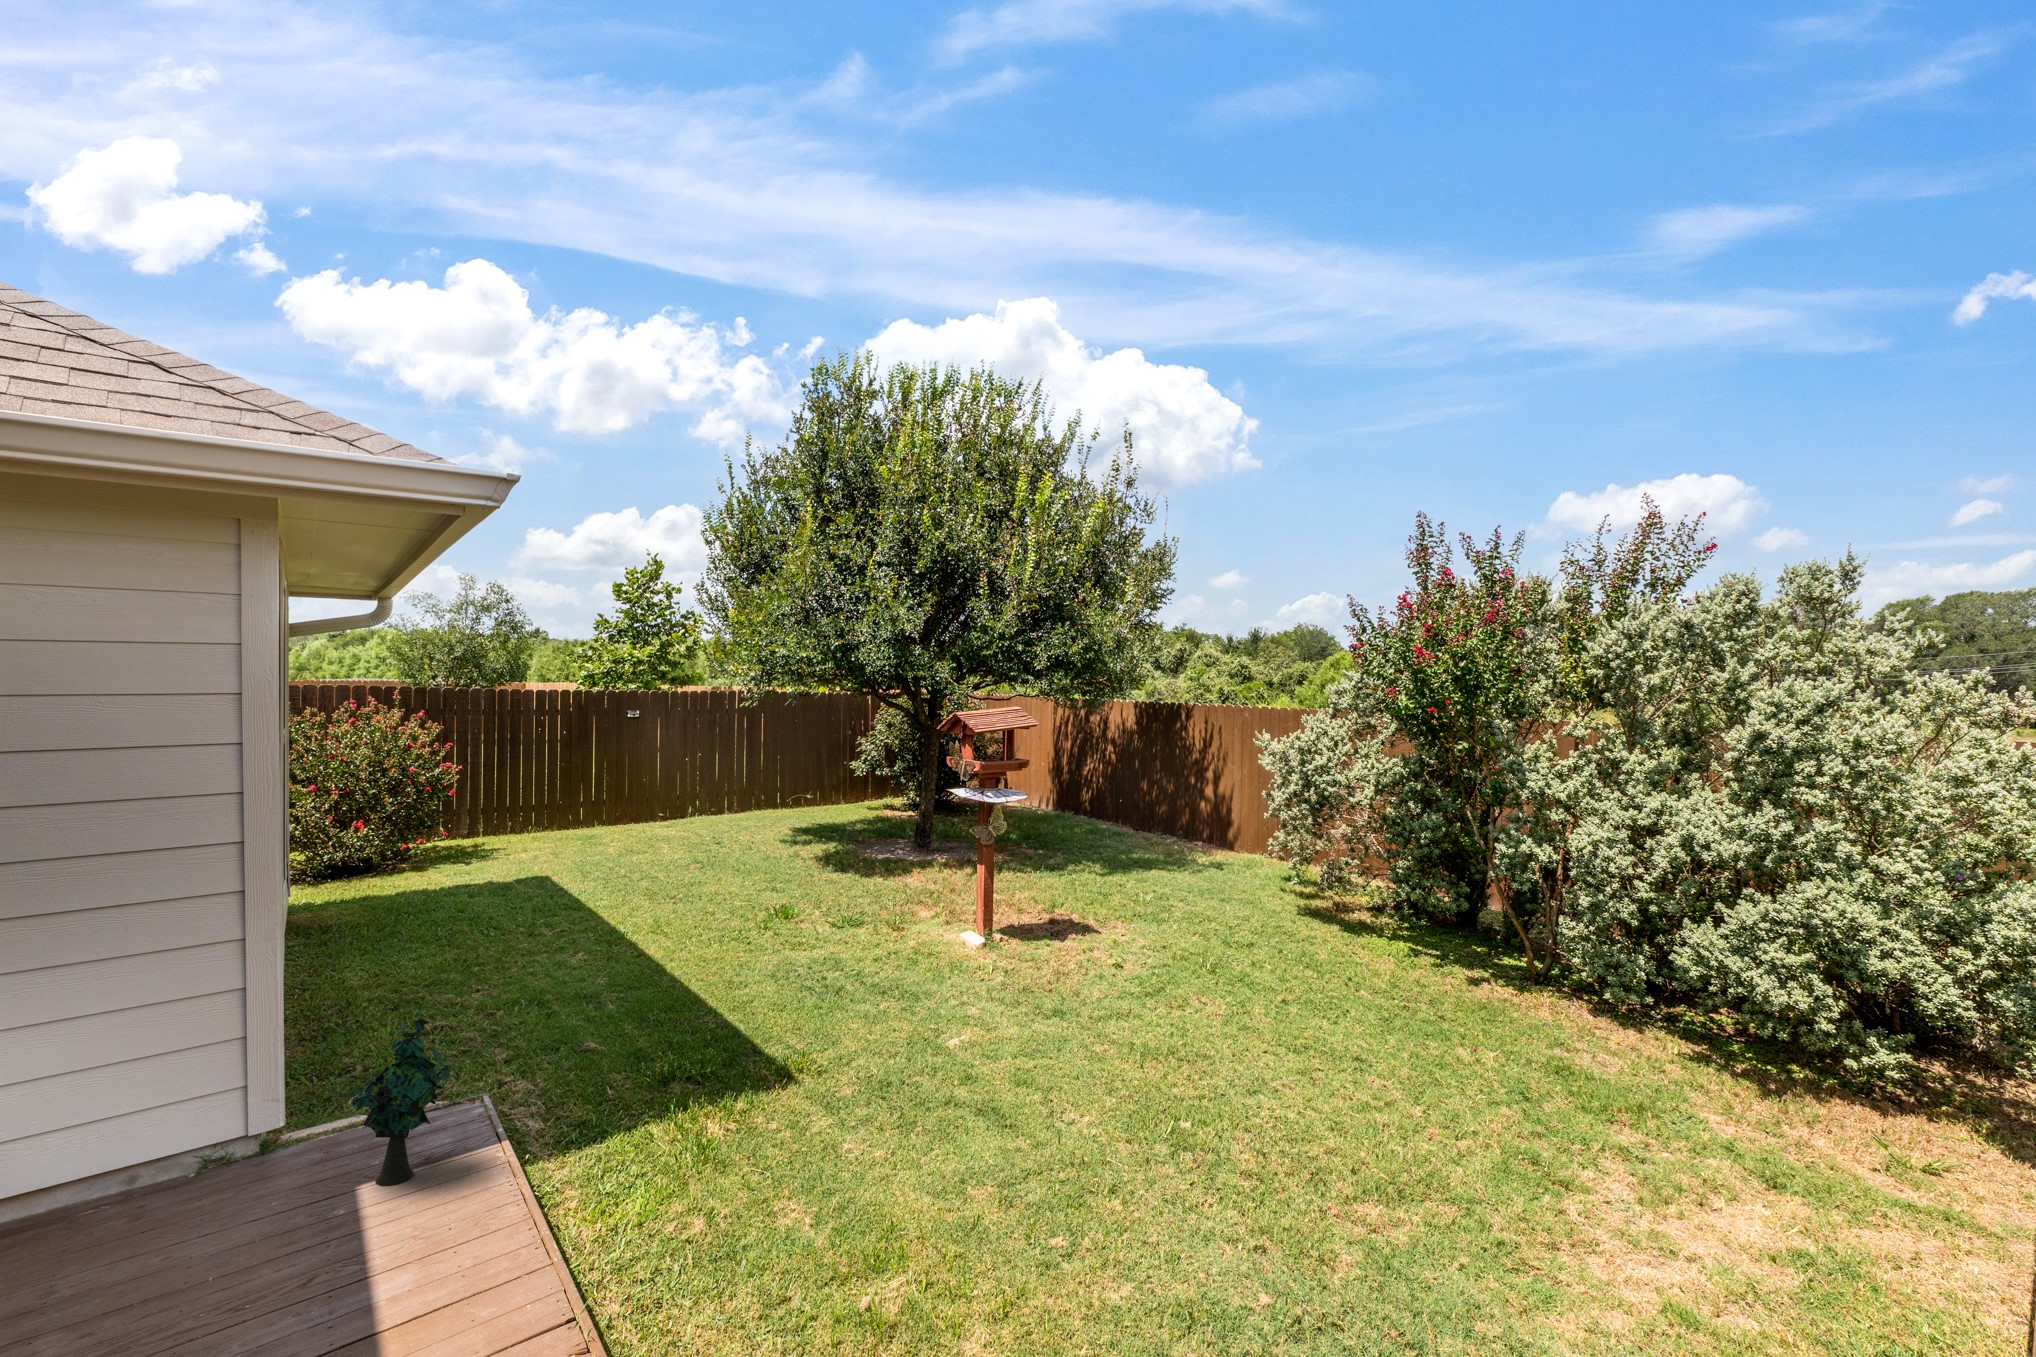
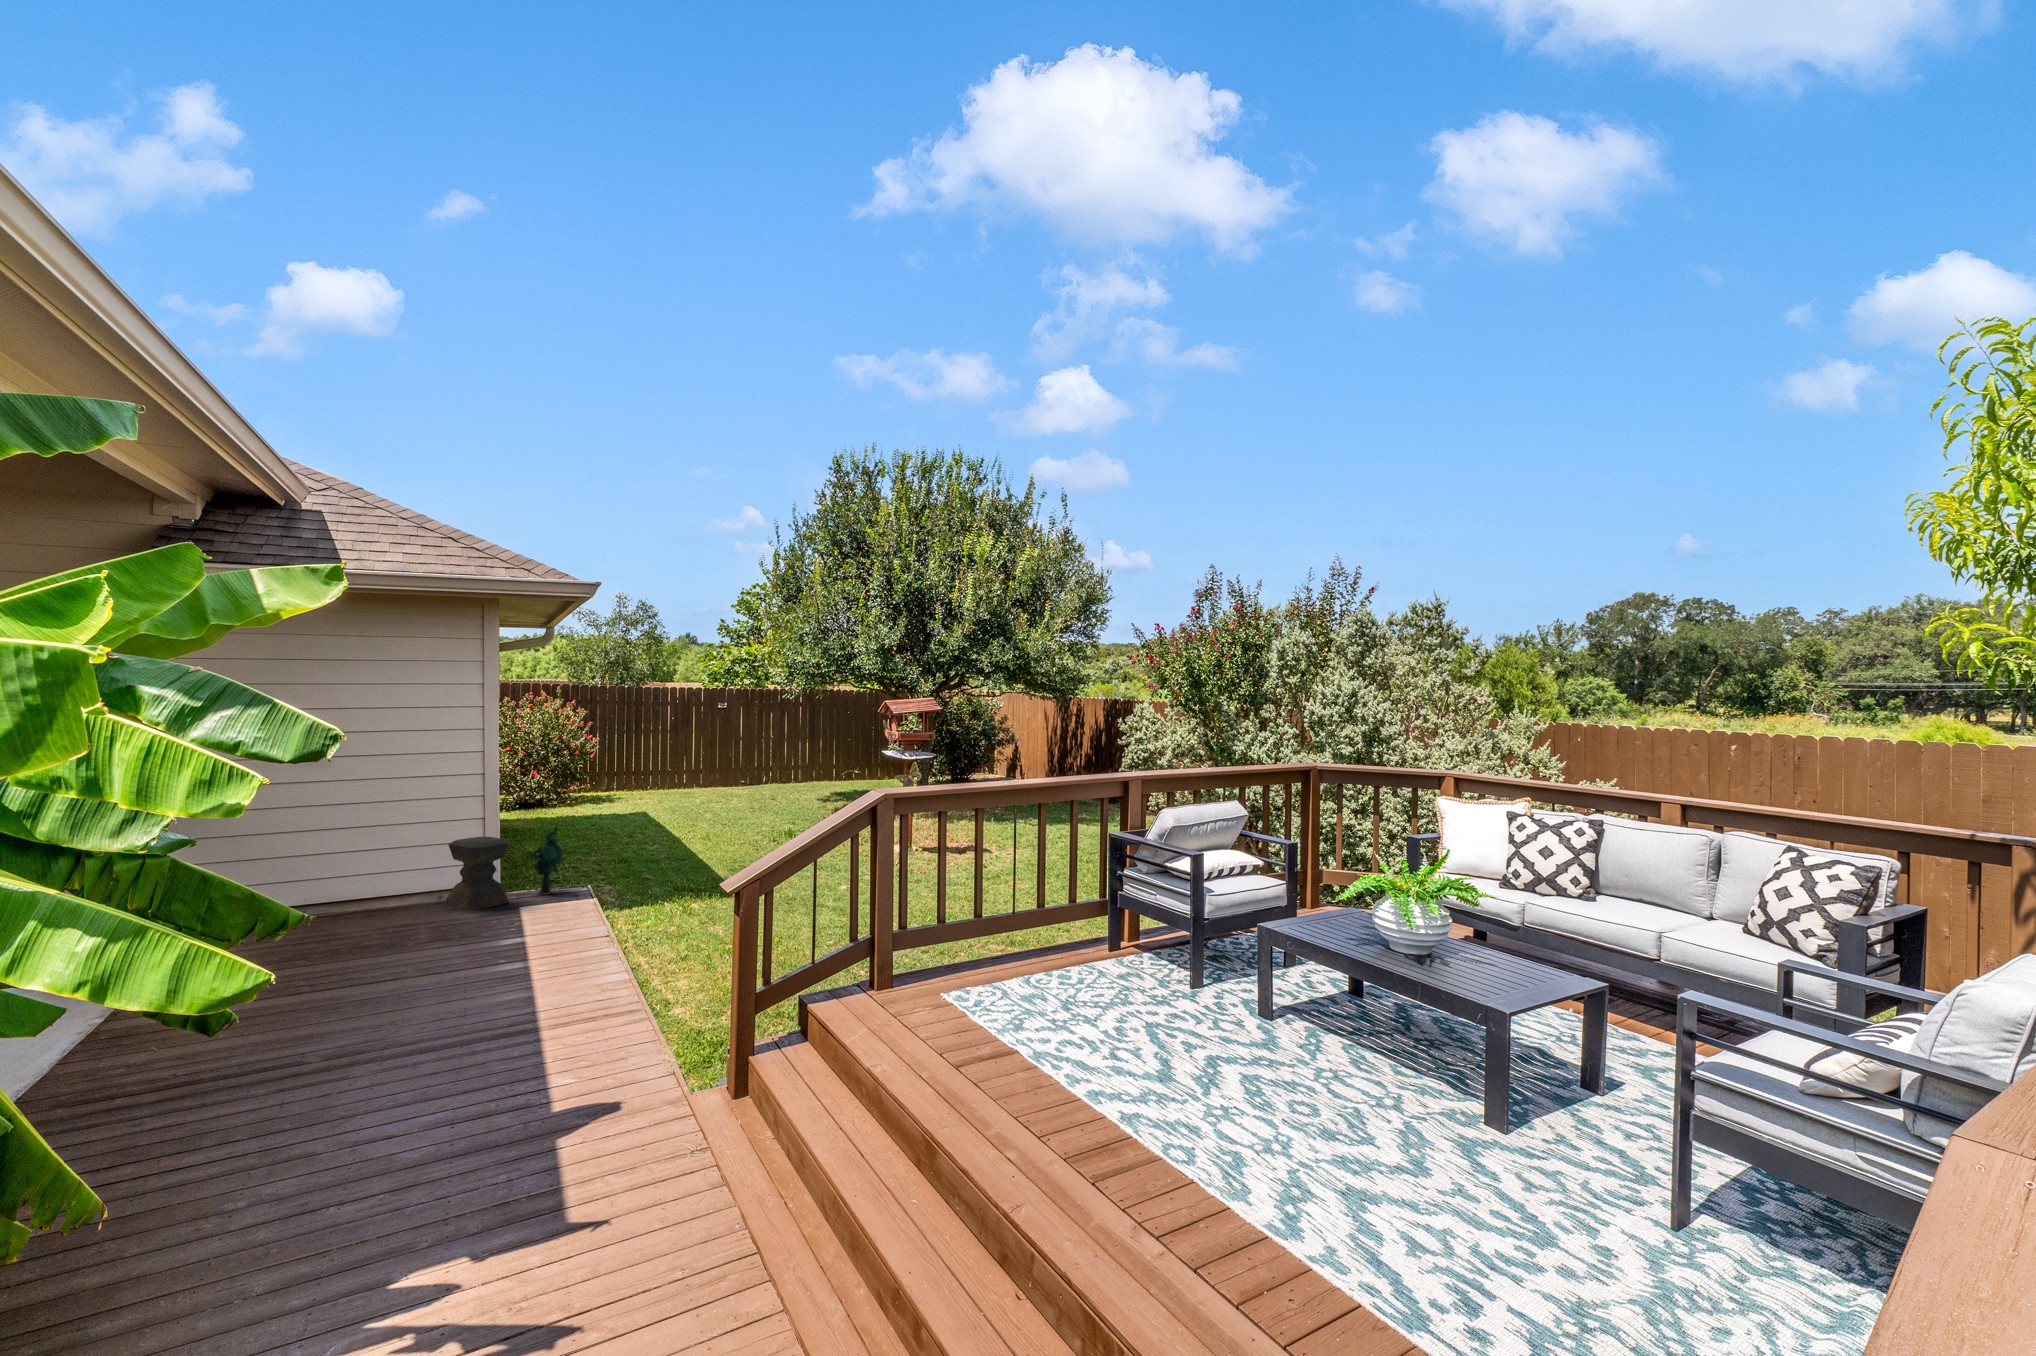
stool: none [96,1077,302,1316] -> present [443,837,510,910]

